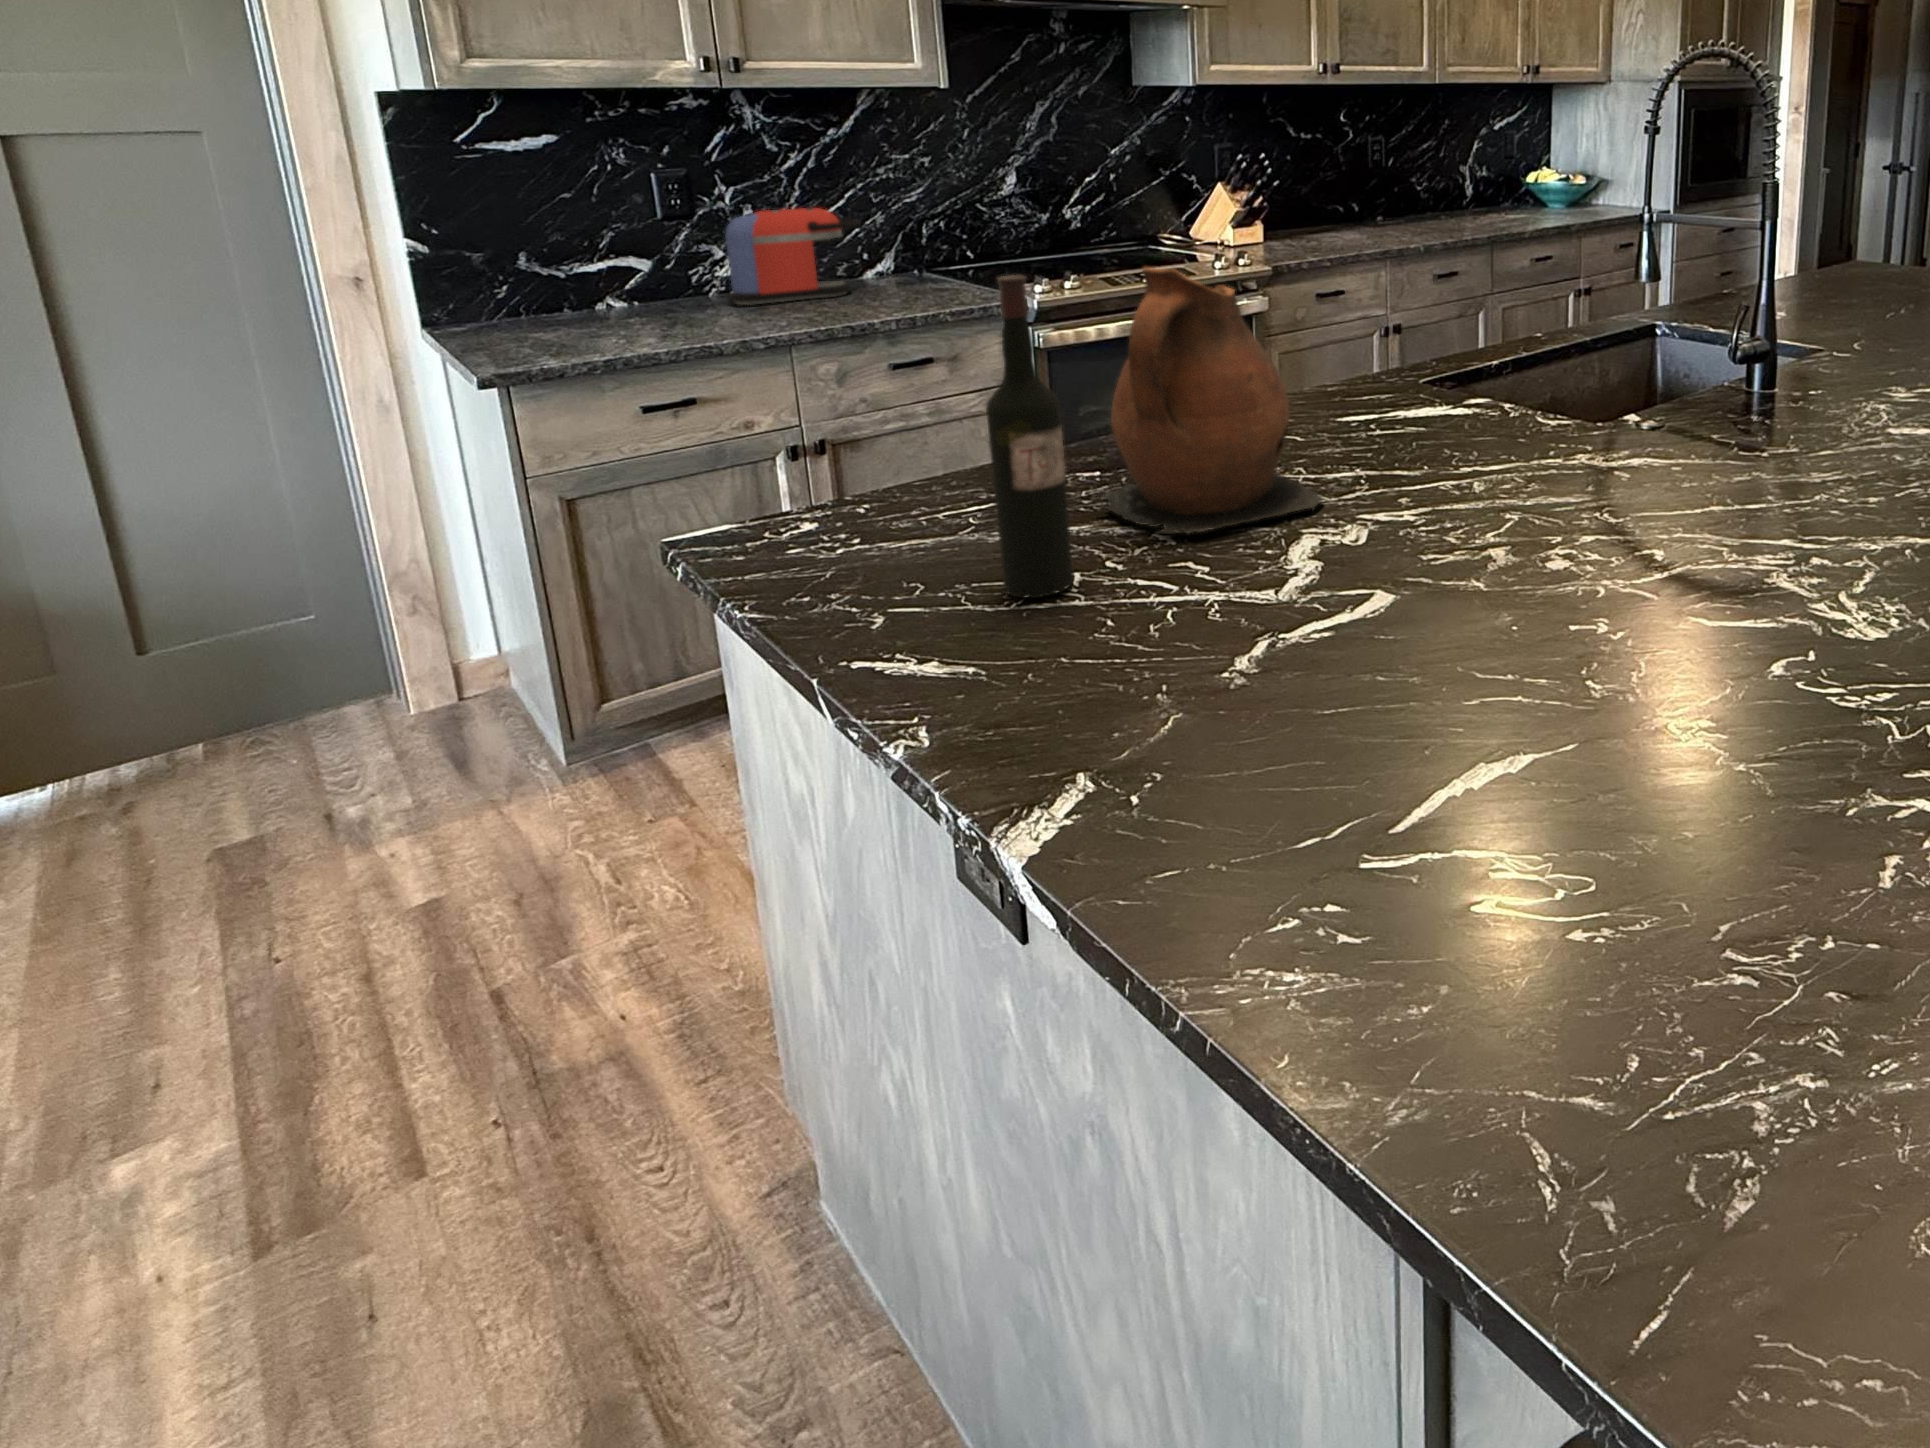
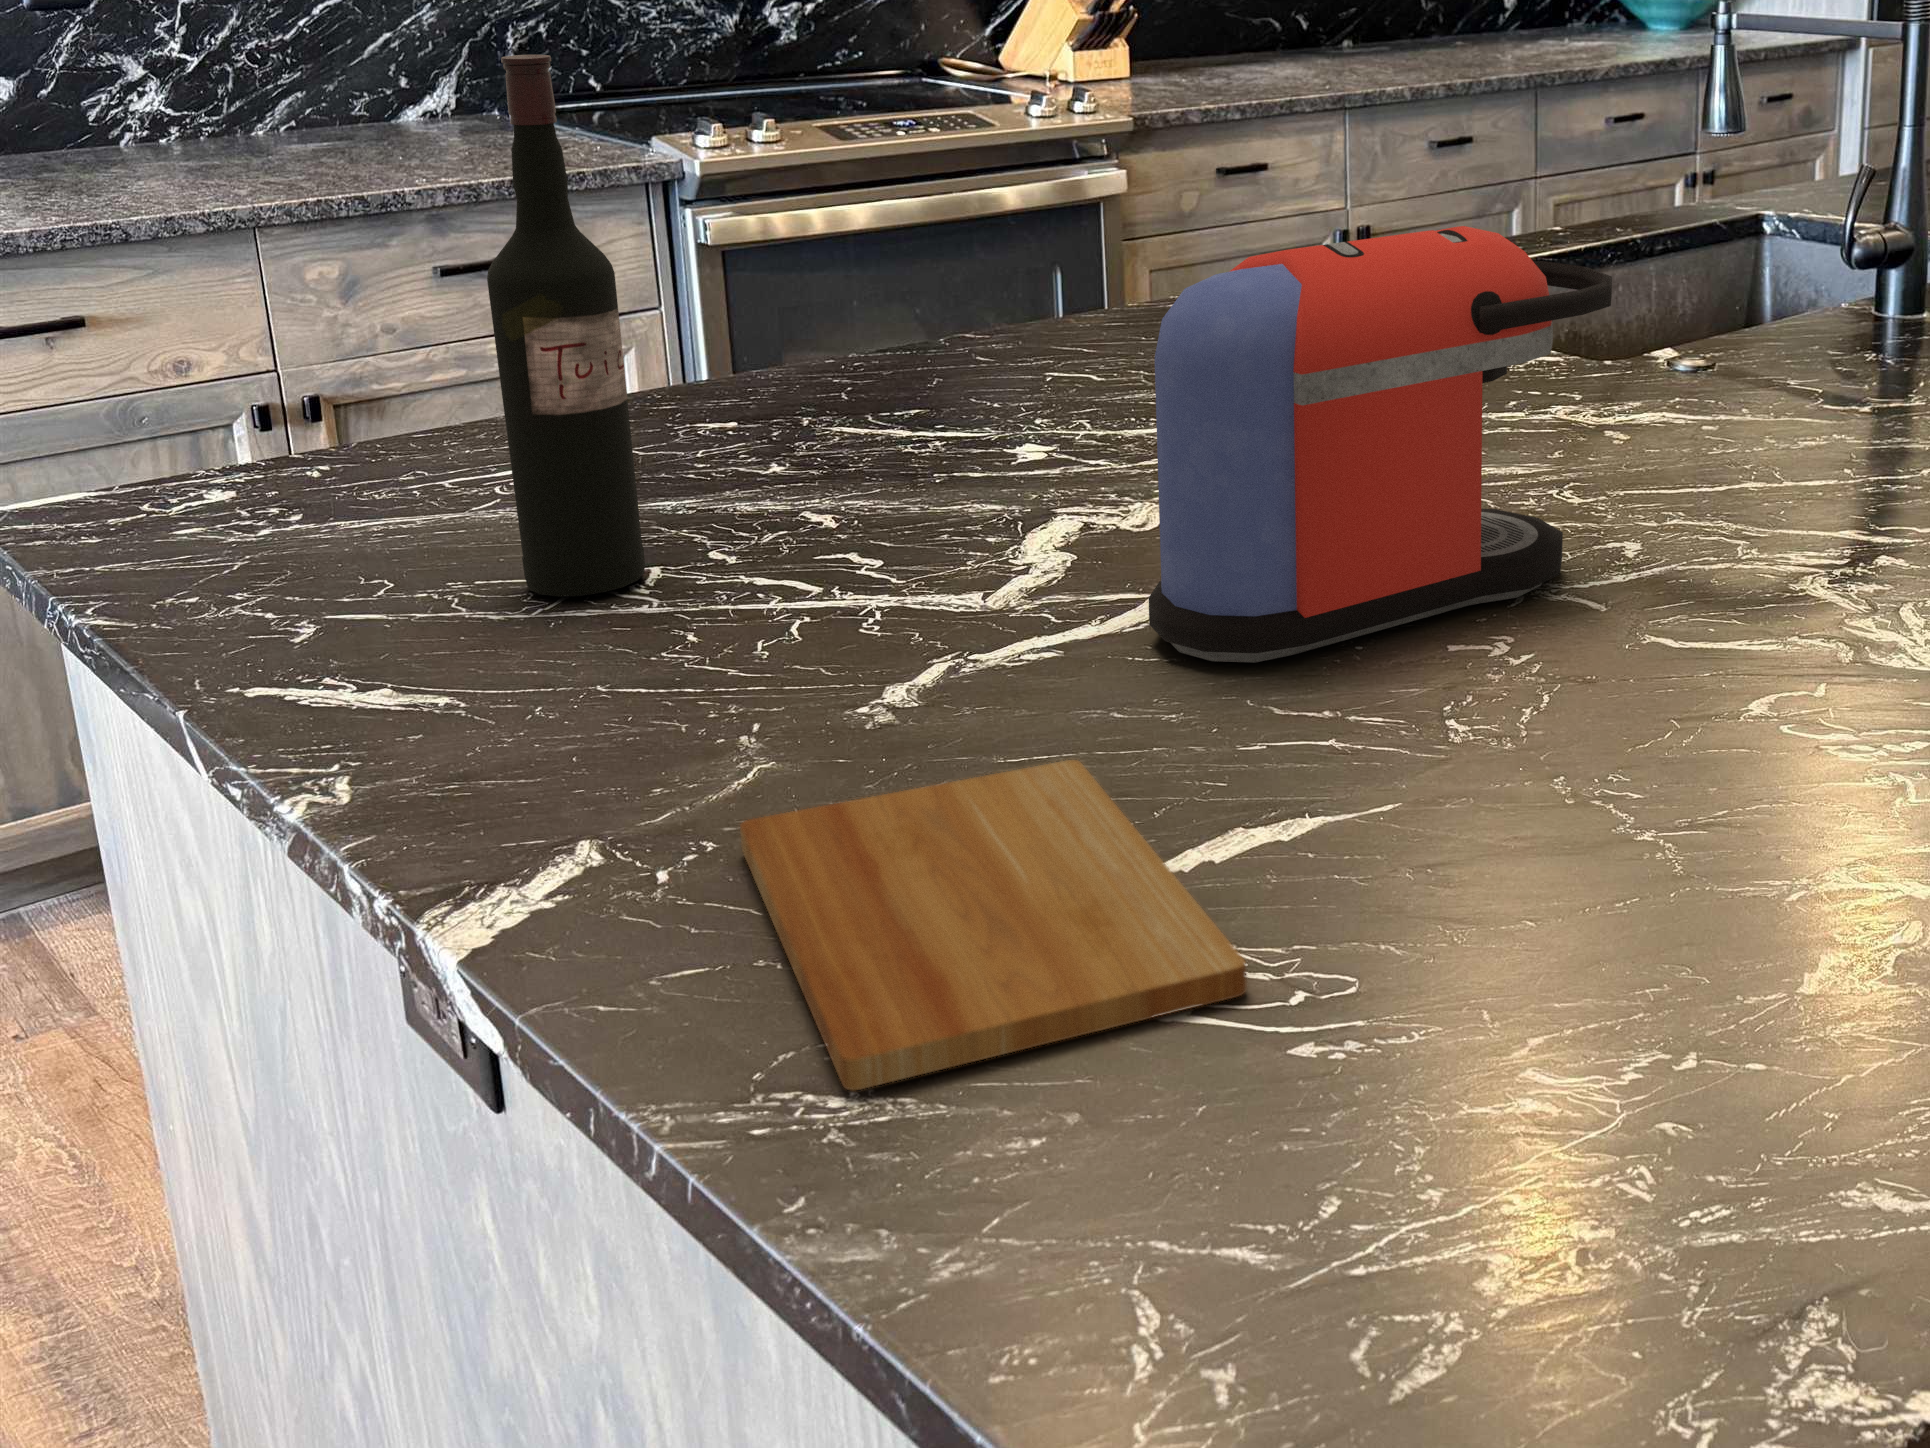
coffee maker: present [726,208,861,305] -> present [1149,226,1612,663]
ceramic pitcher: present [1094,268,1324,534] -> none [706,58,1100,507]
cutting board: none [1181,716,1526,967] -> present [740,760,1247,1090]

